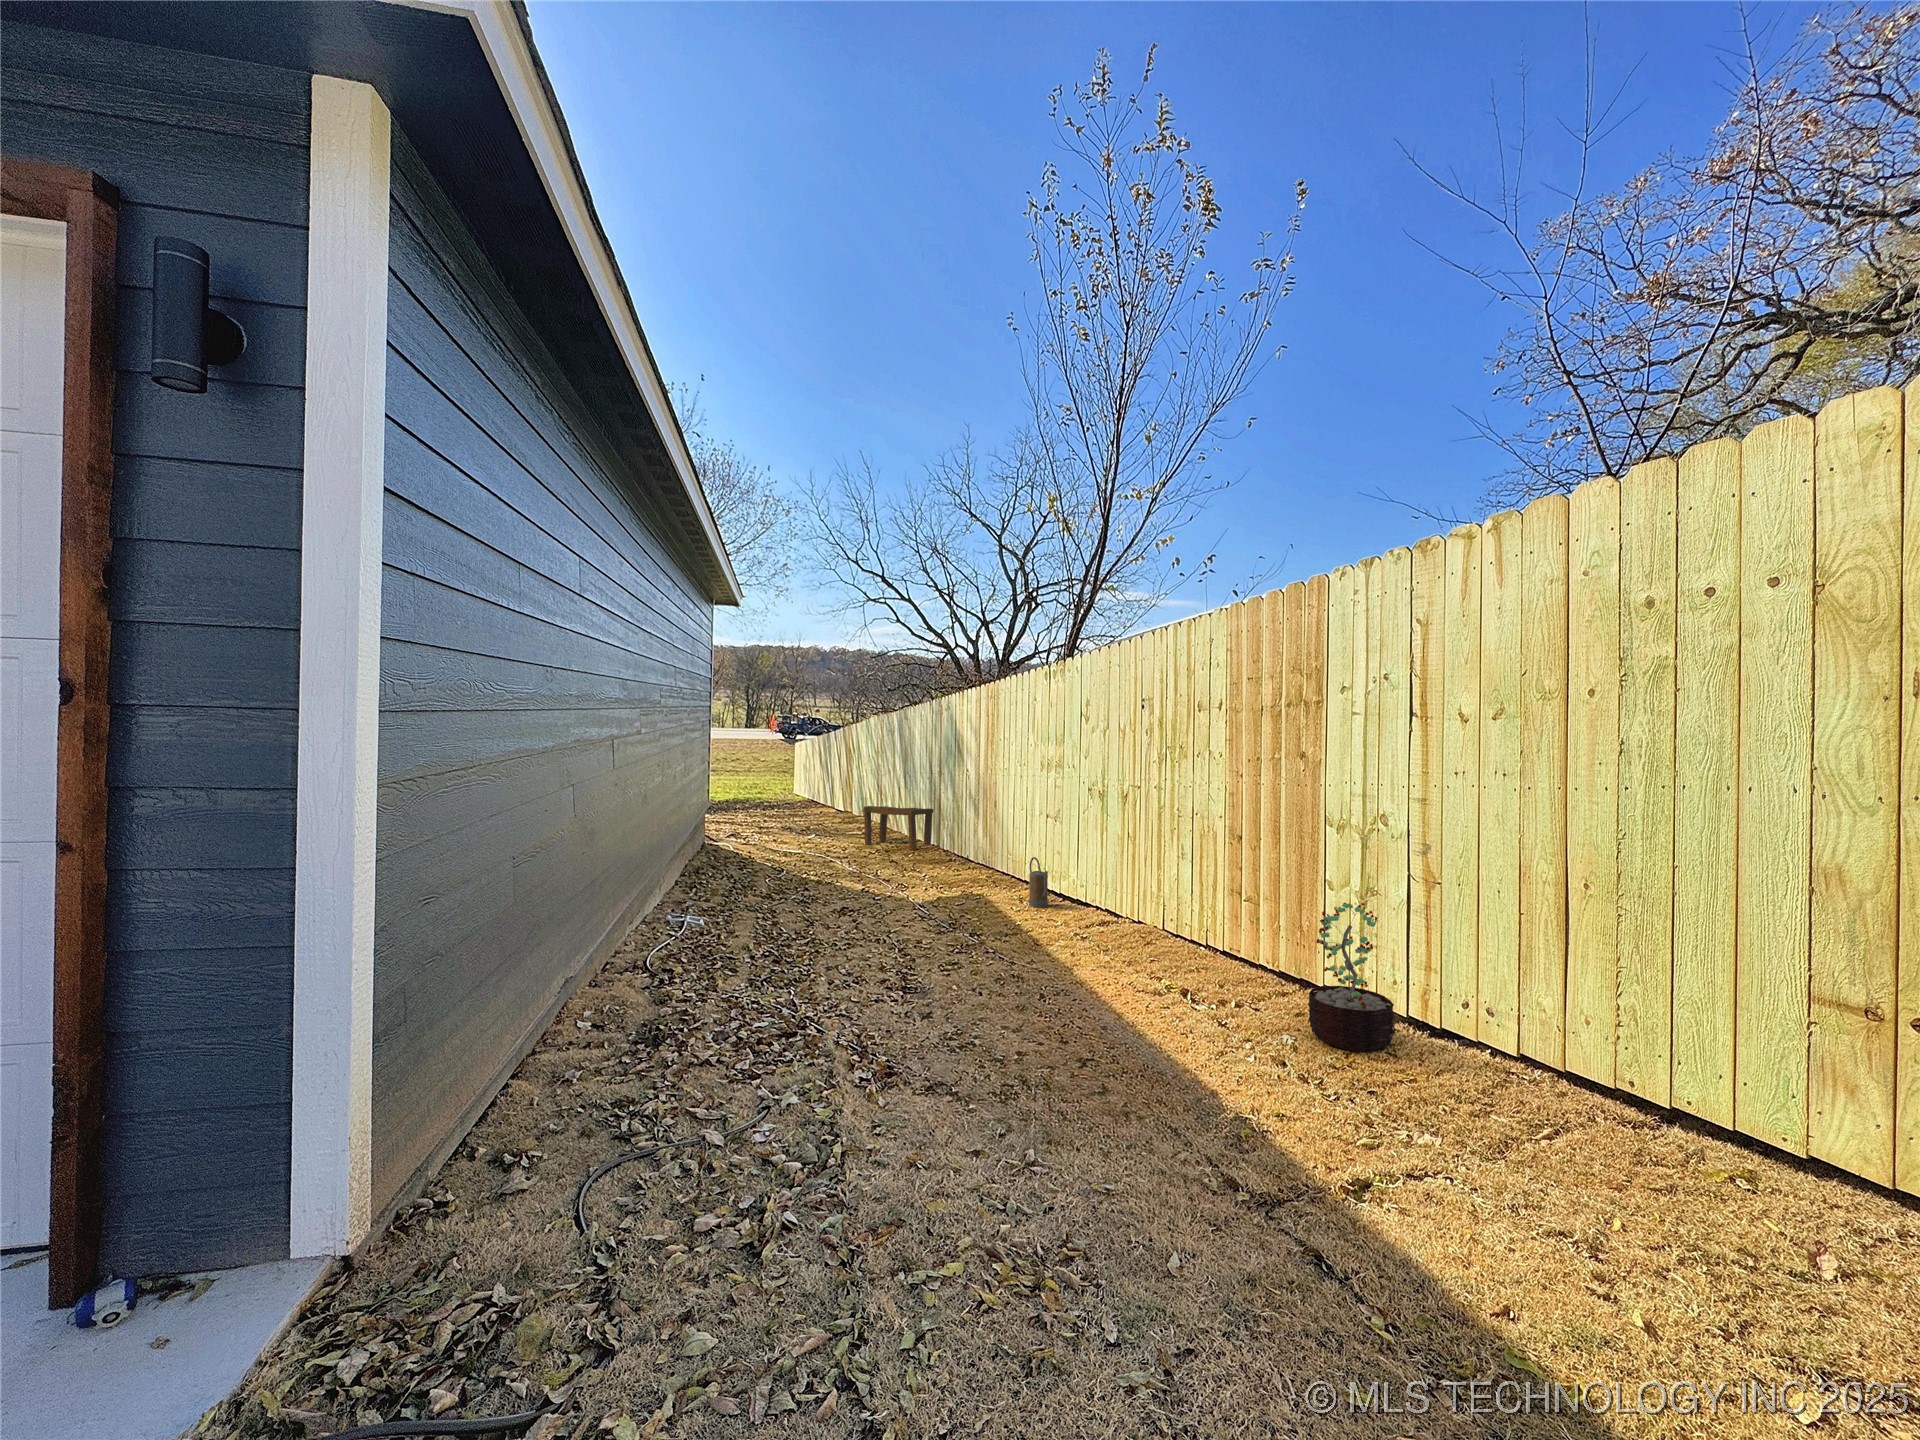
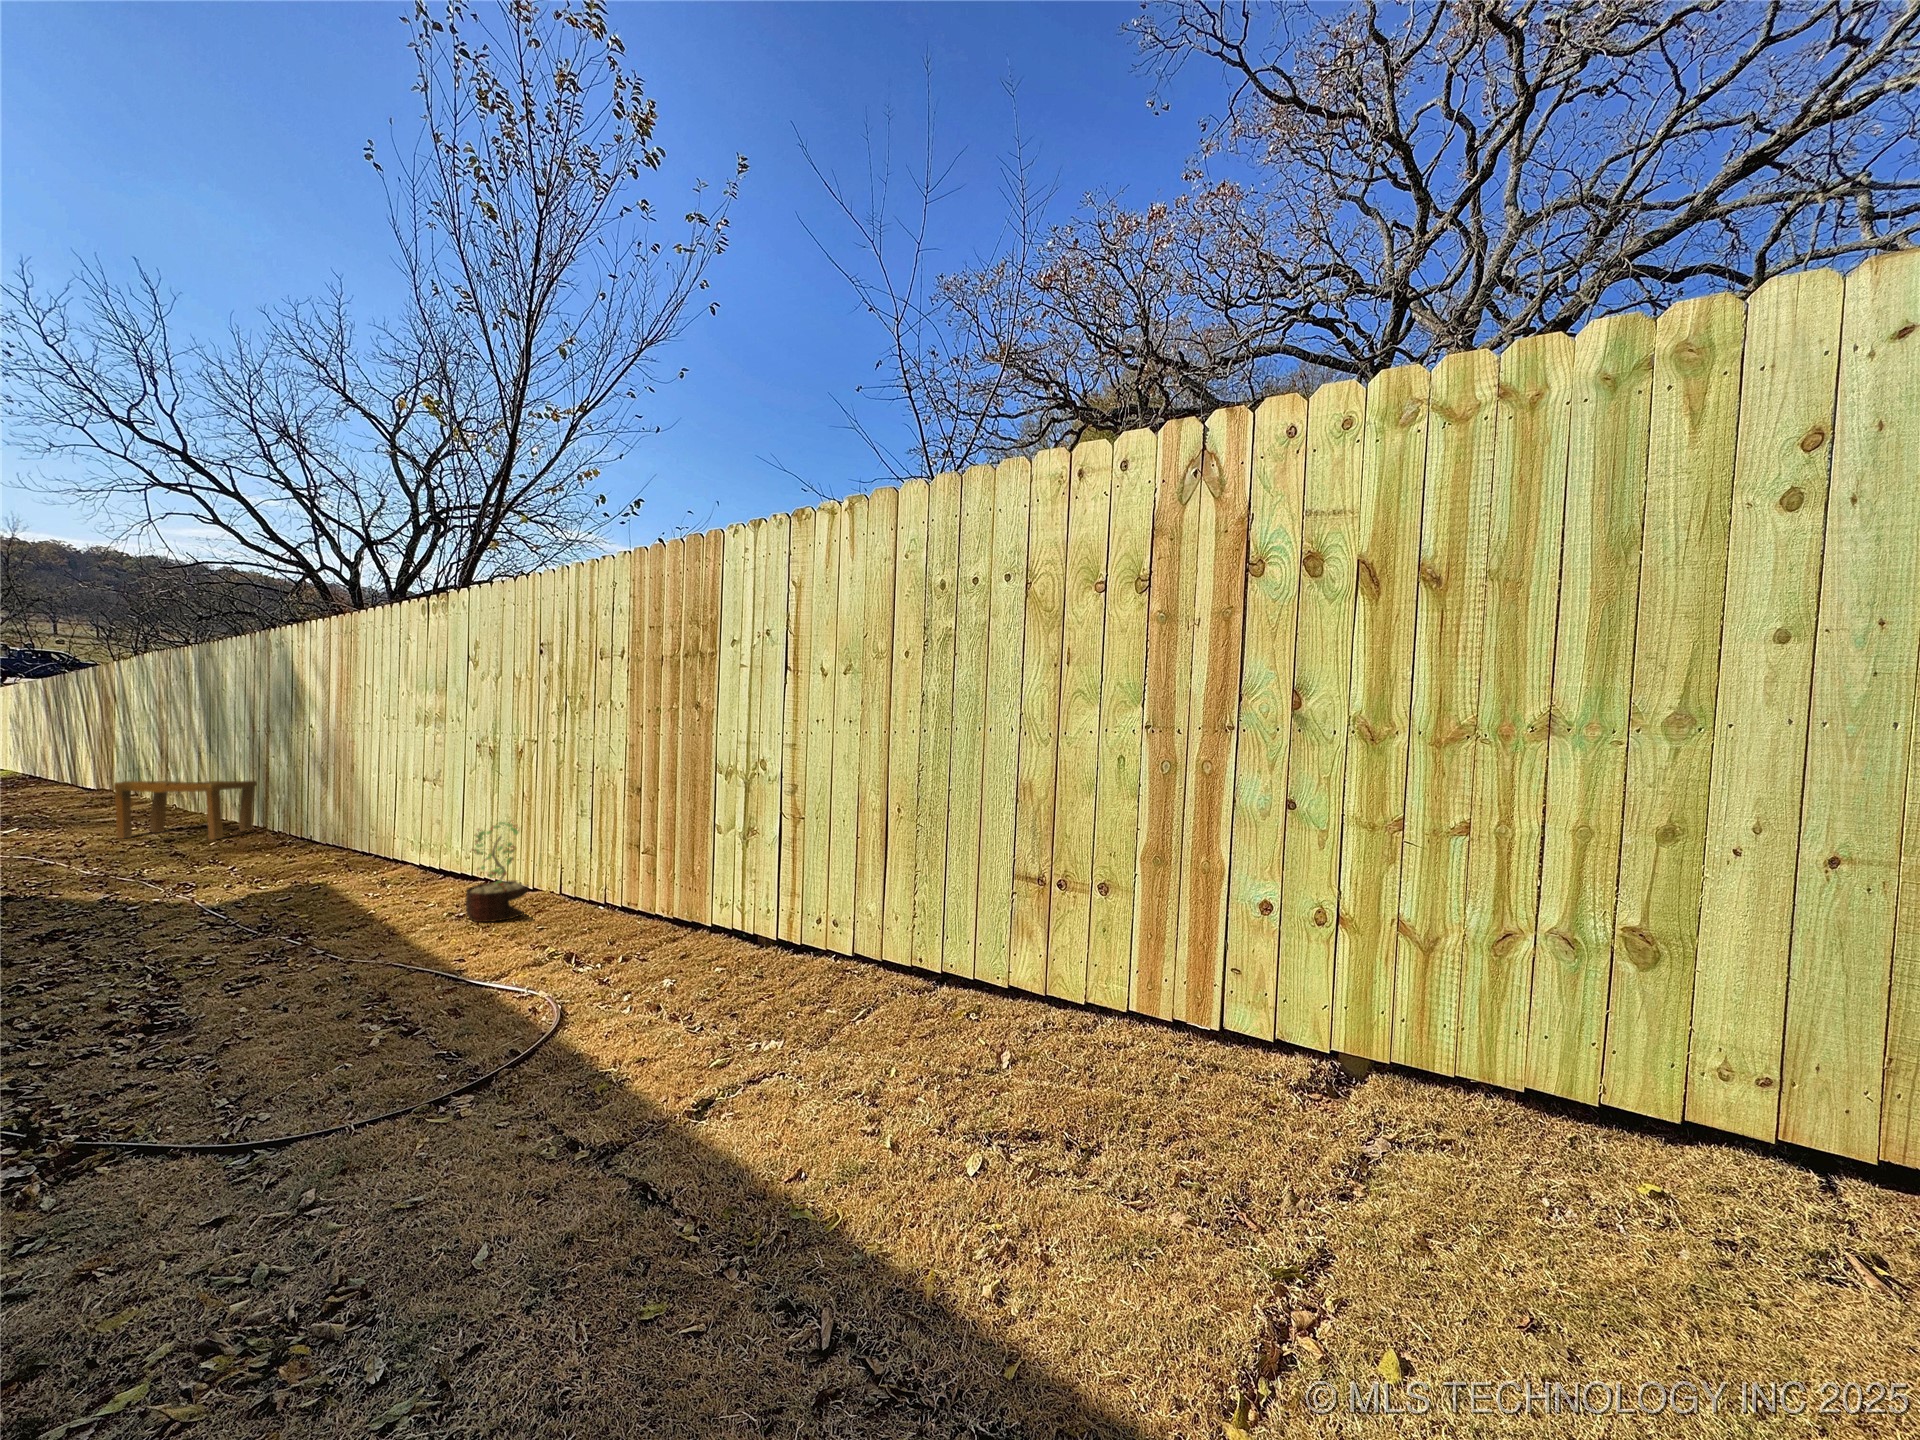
watering can: present [1029,857,1048,908] -> none [393,831,422,893]
decorative plant: present [1308,903,1395,1052] -> present [466,822,529,922]

